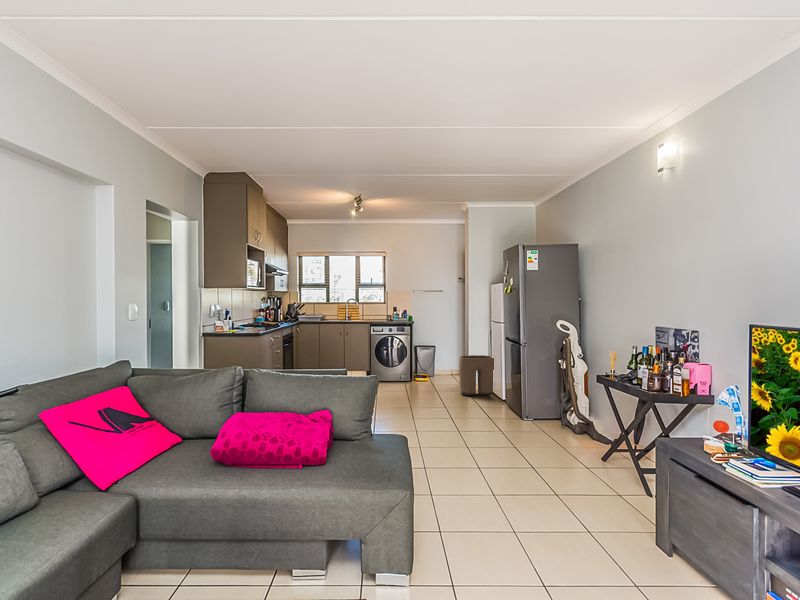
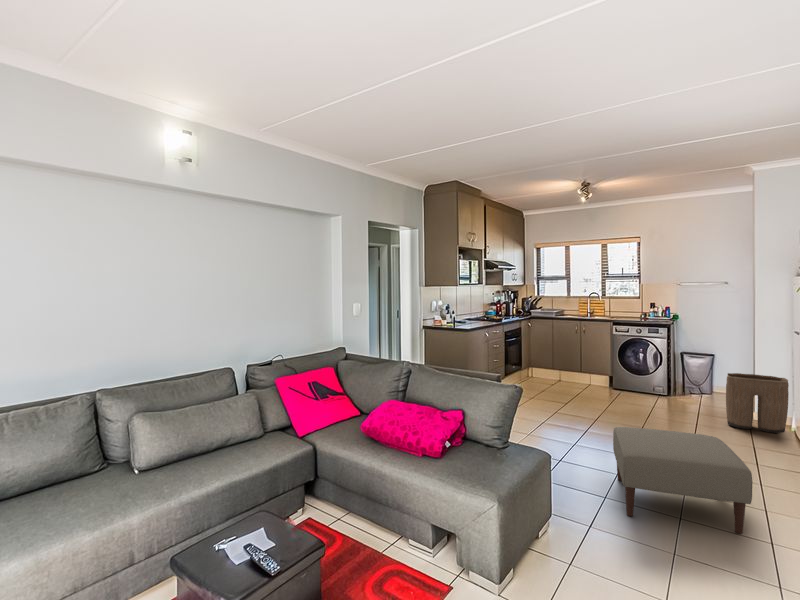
ottoman: none [422,400,528,476] -> present [613,427,753,534]

